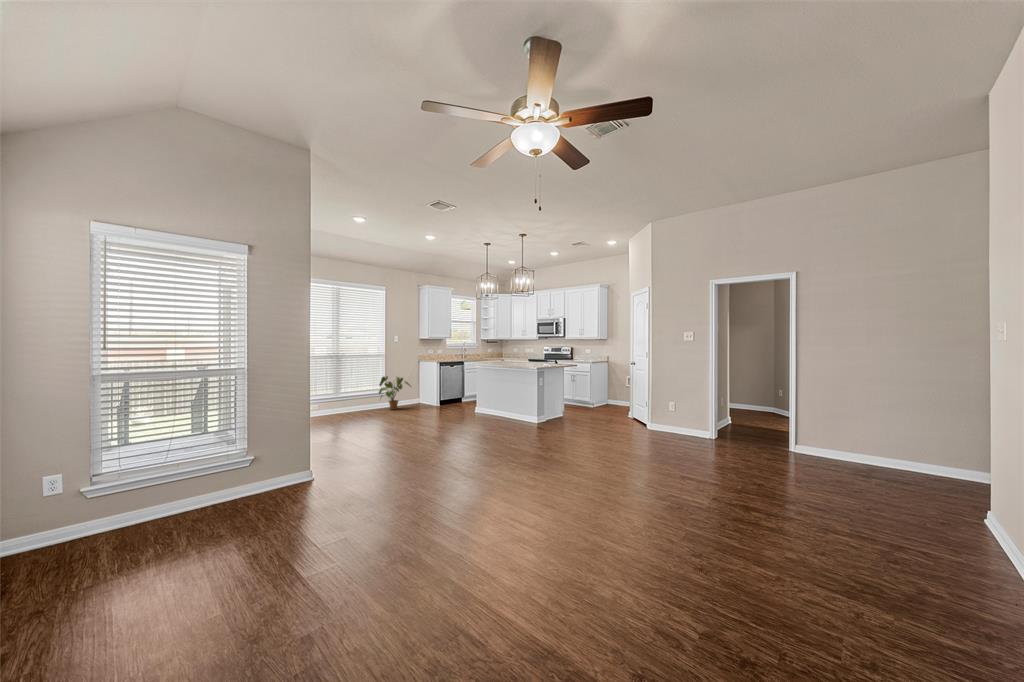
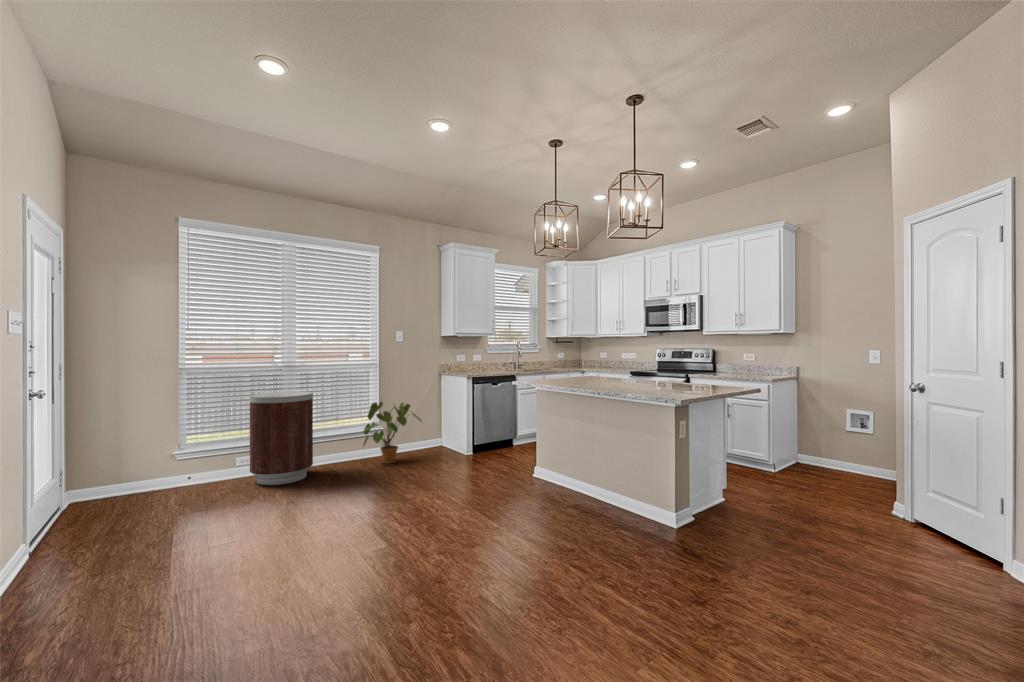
trash can: none [321,369,355,418] -> present [250,392,313,485]

